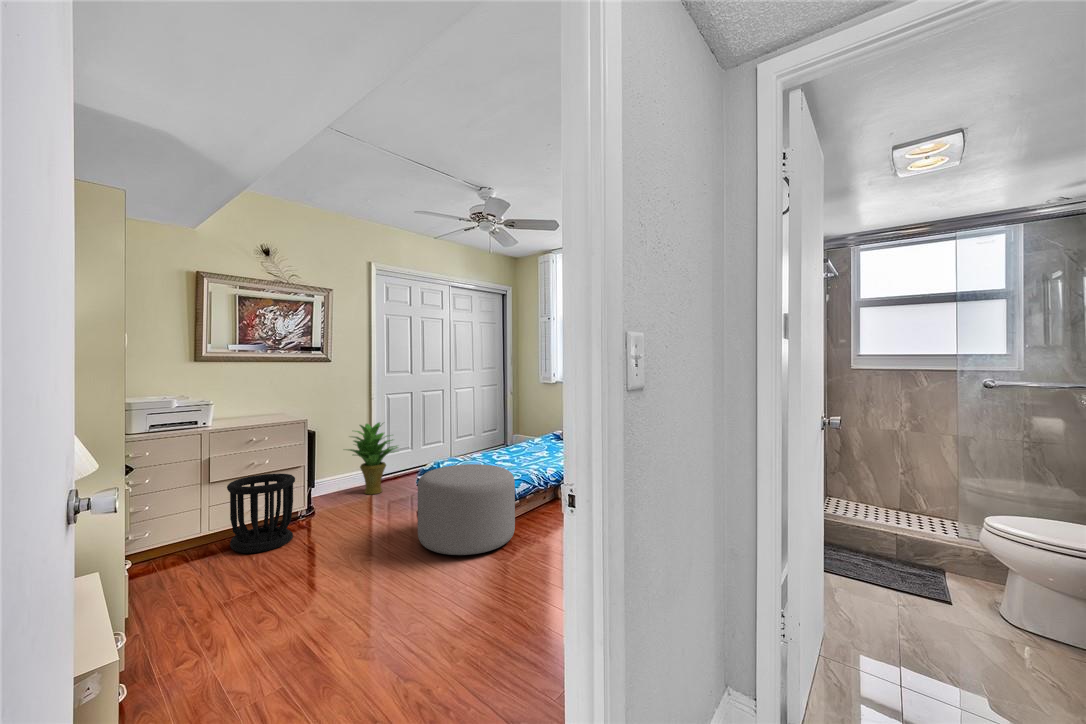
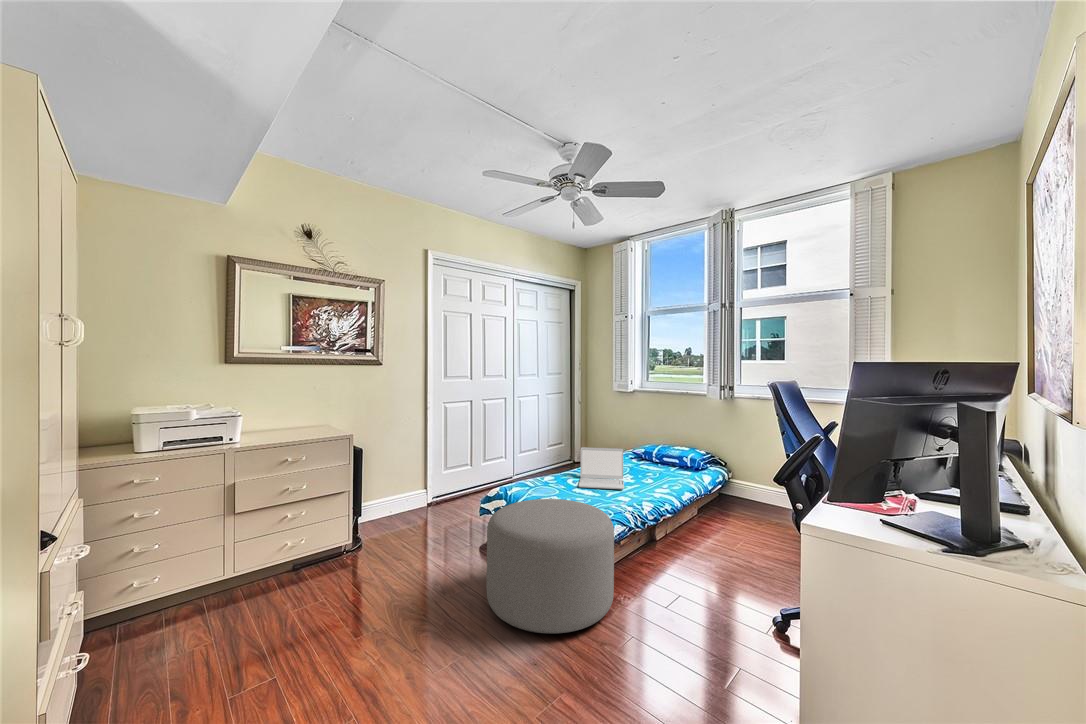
potted plant: present [348,422,398,494] -> none [394,436,459,521]
laptop: none [499,429,538,460] -> present [579,447,624,489]
wastebasket: present [227,474,295,553] -> none [251,503,335,609]

